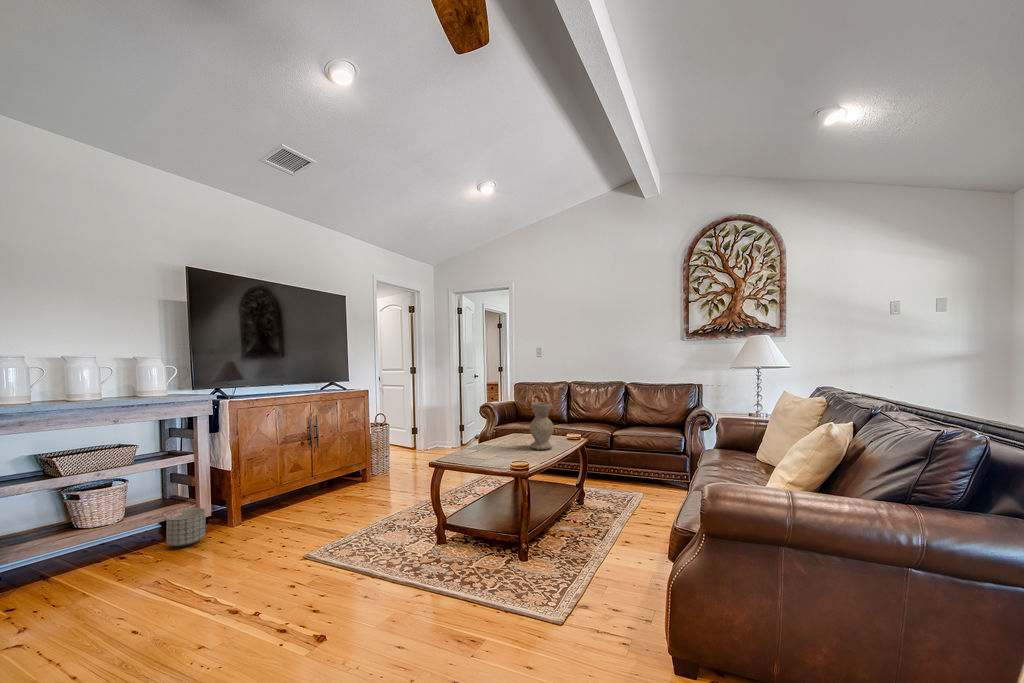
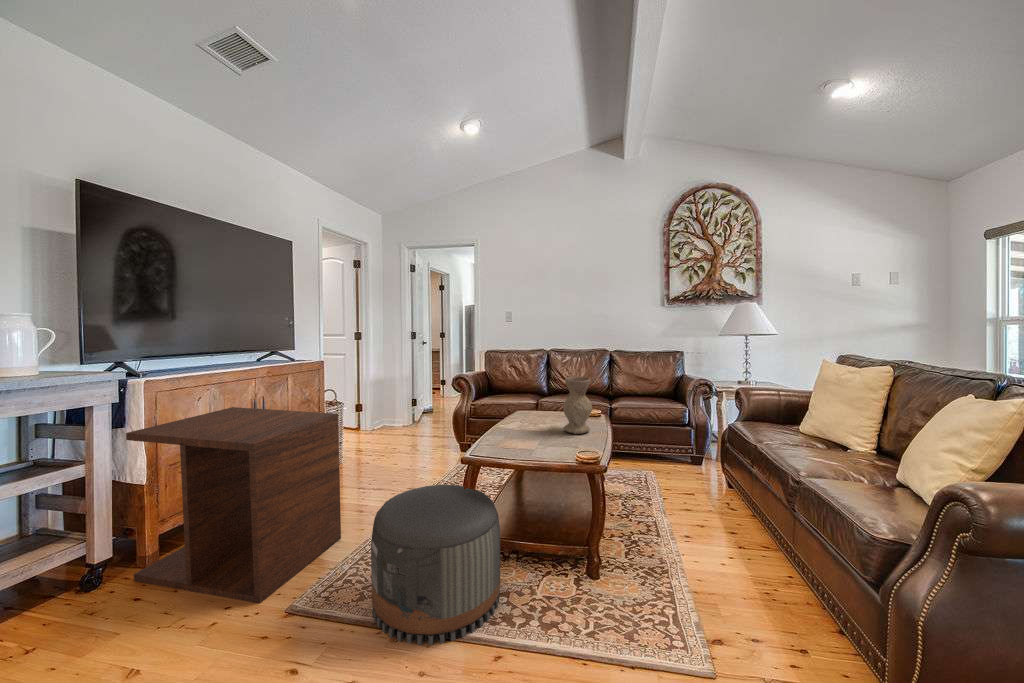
side table: none [224,419,359,552] -> present [126,407,341,604]
pouf: none [354,479,449,585] -> present [371,485,500,645]
planter: present [166,508,206,547] -> none [29,554,104,625]

